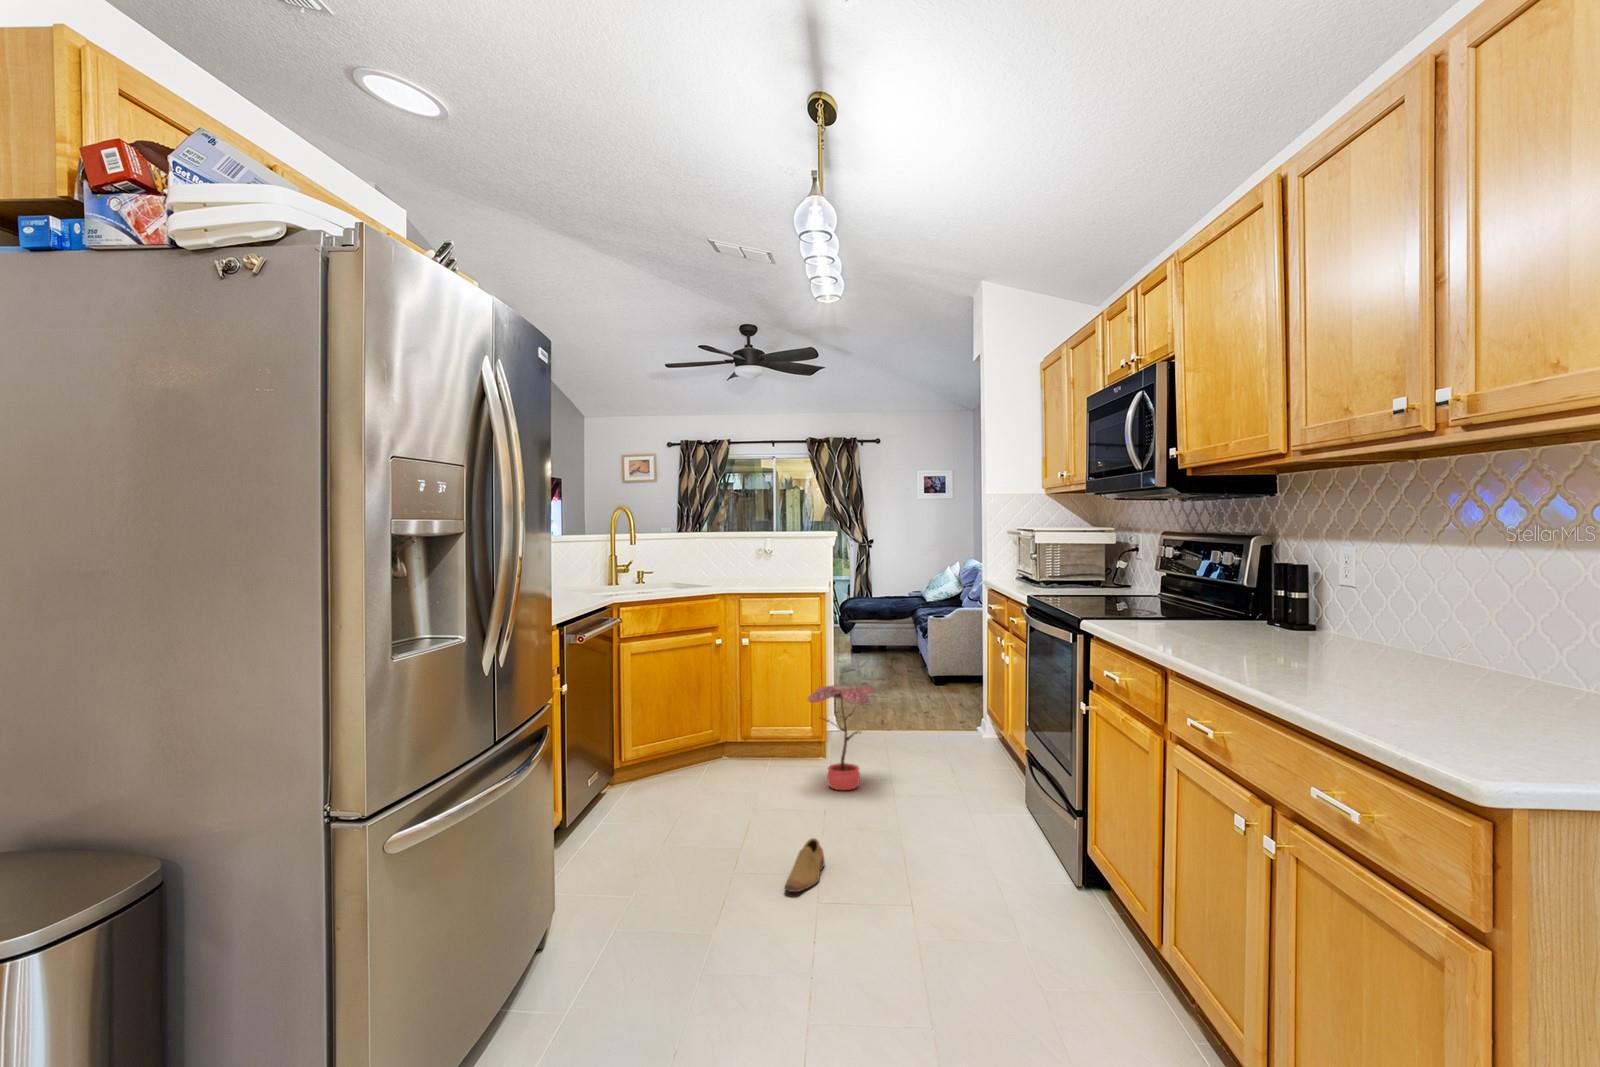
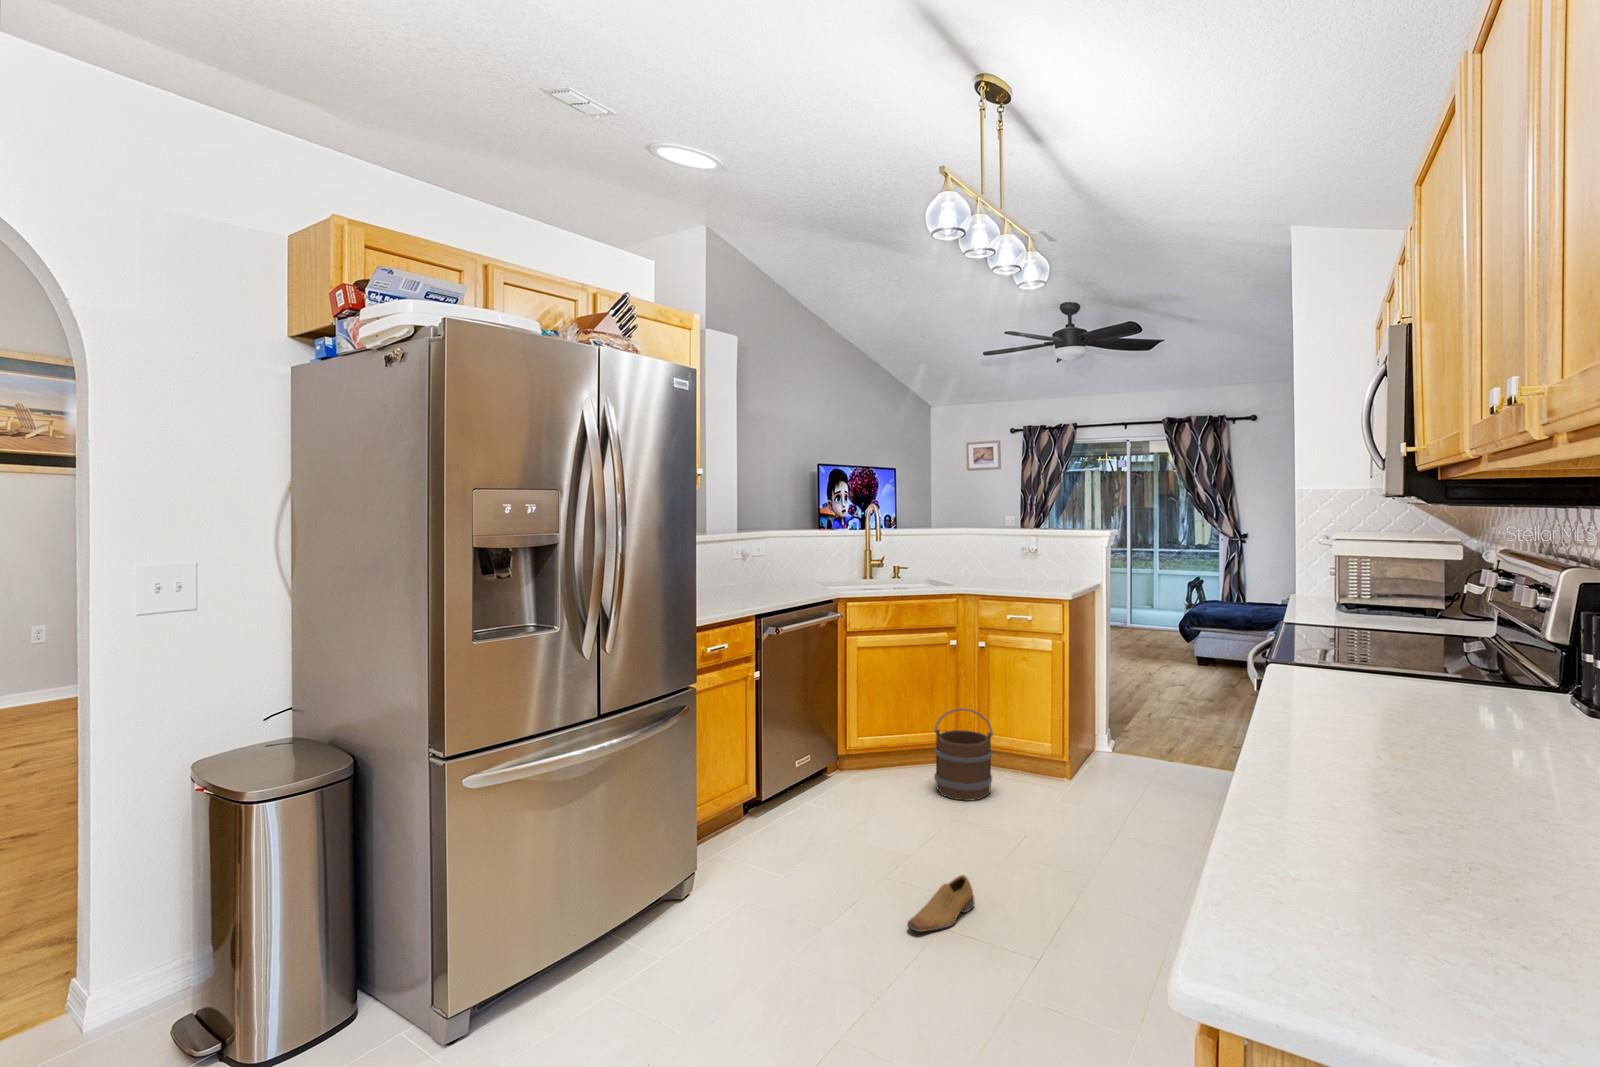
potted plant: present [808,685,874,790] -> none [1022,705,1108,824]
bucket: none [716,702,770,789] -> present [934,708,993,801]

